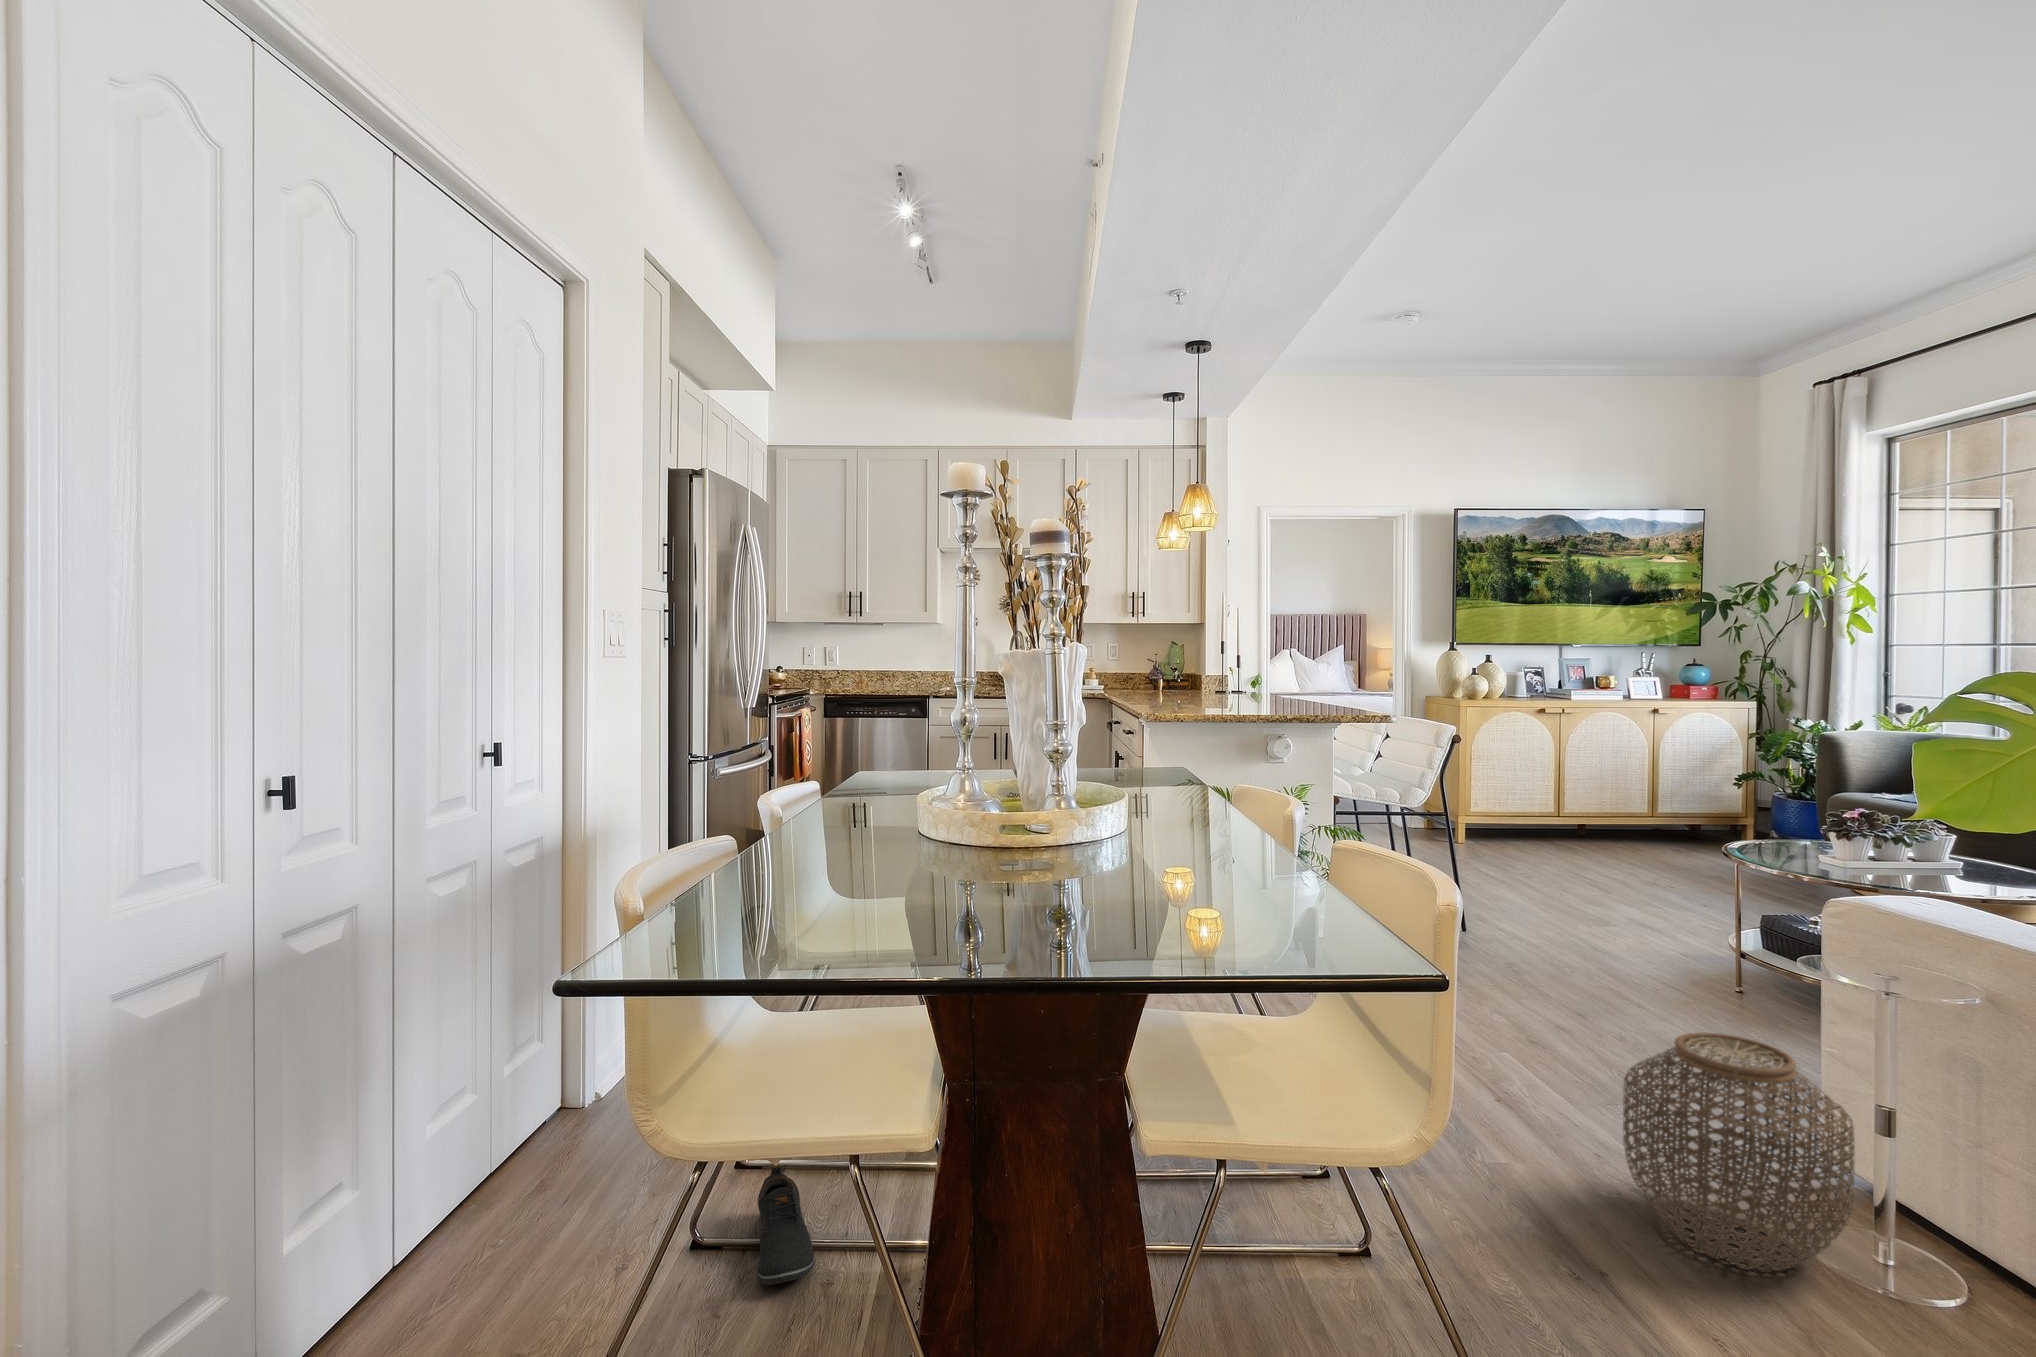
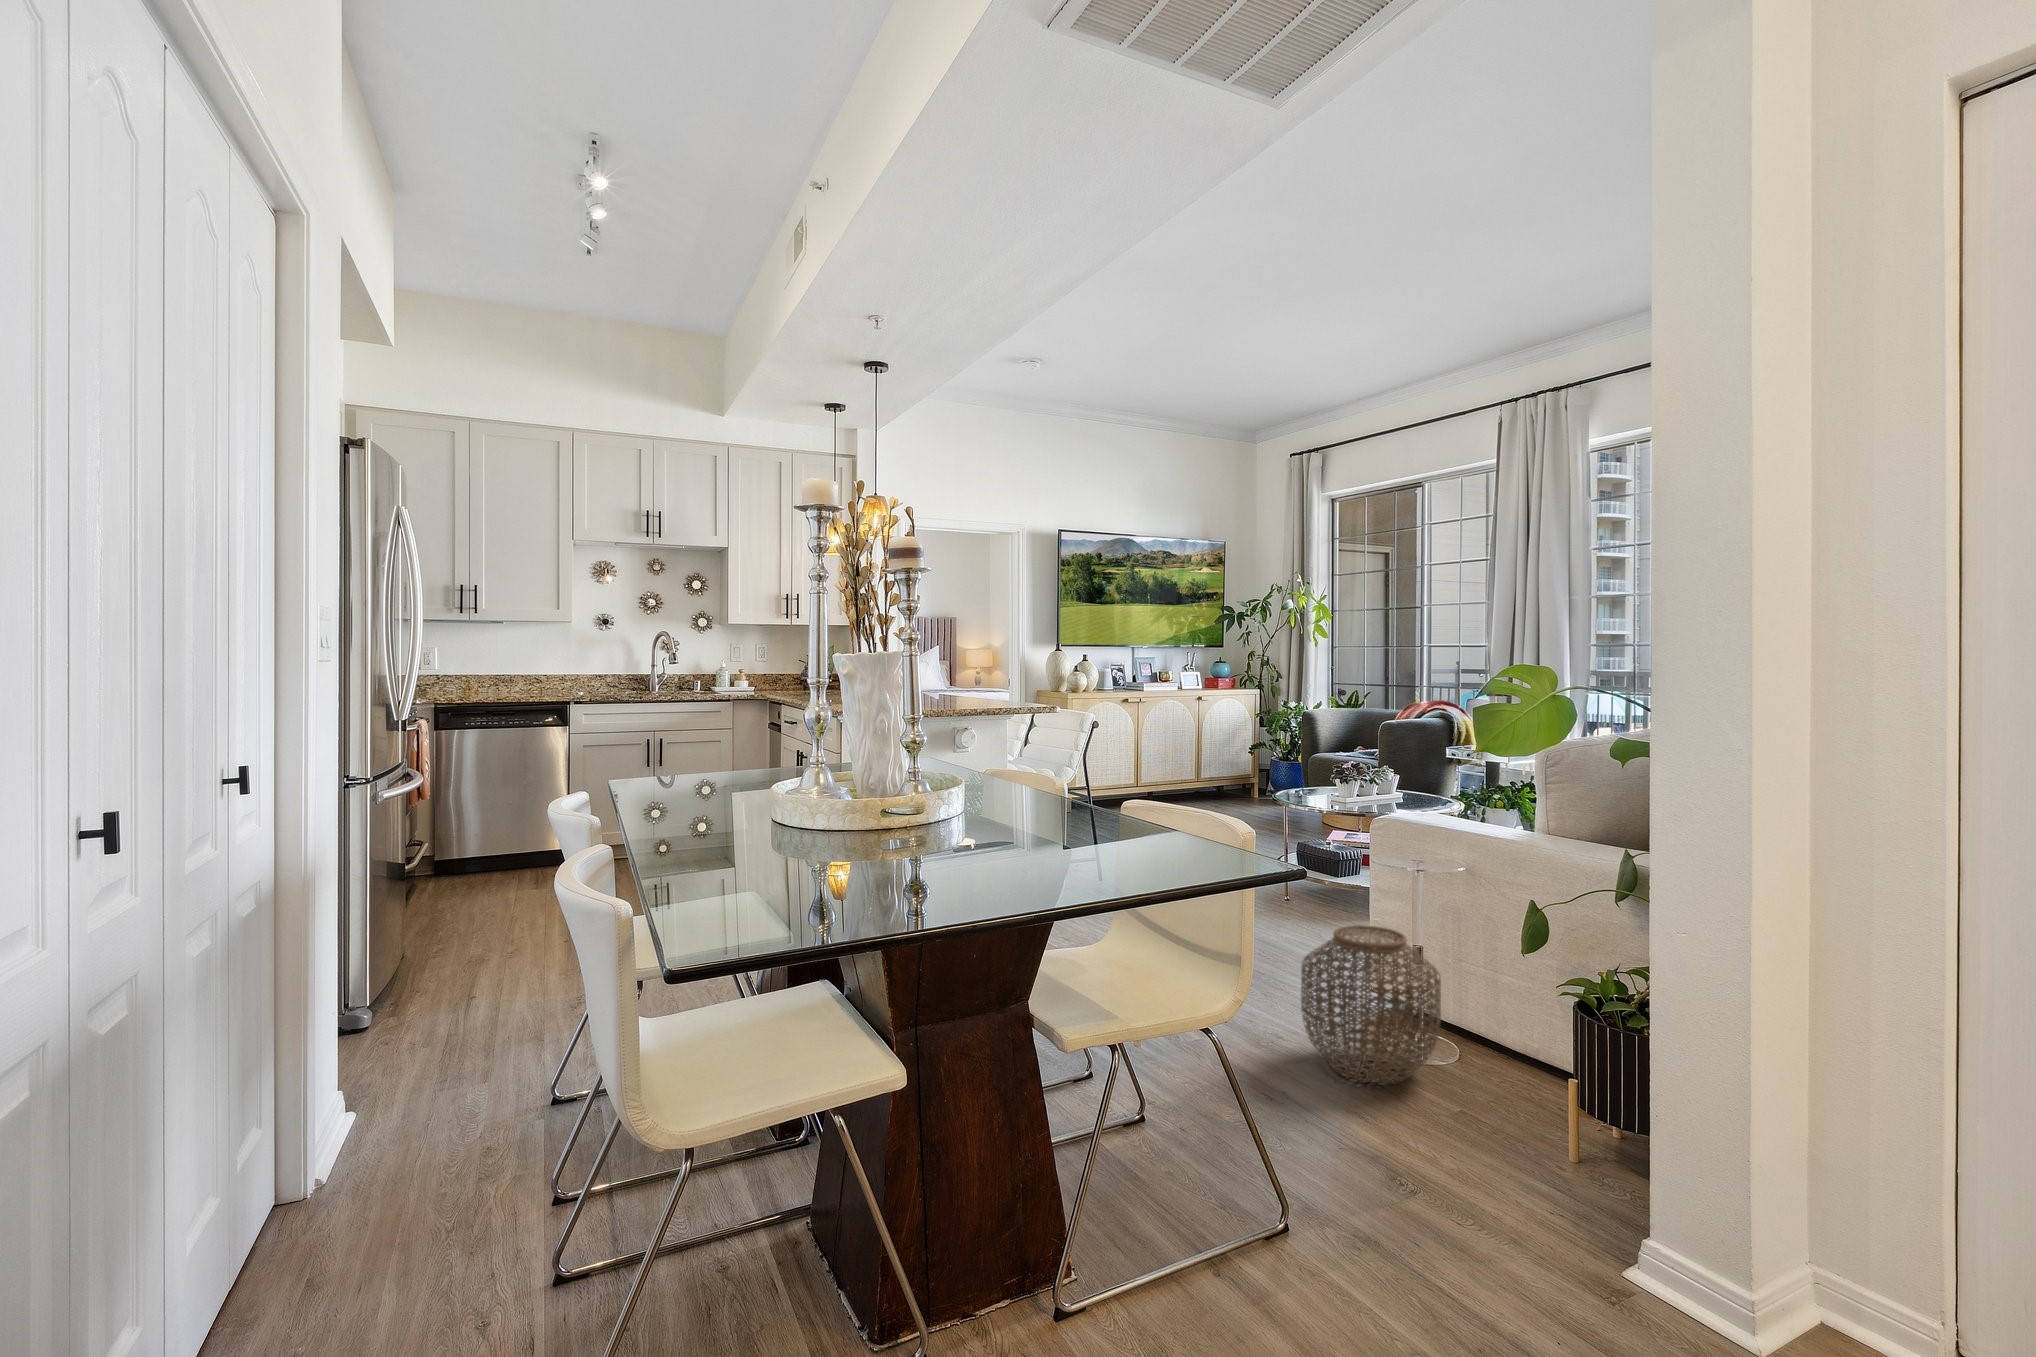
shoe: present [757,1165,815,1285] -> none [617,1182,709,1293]

